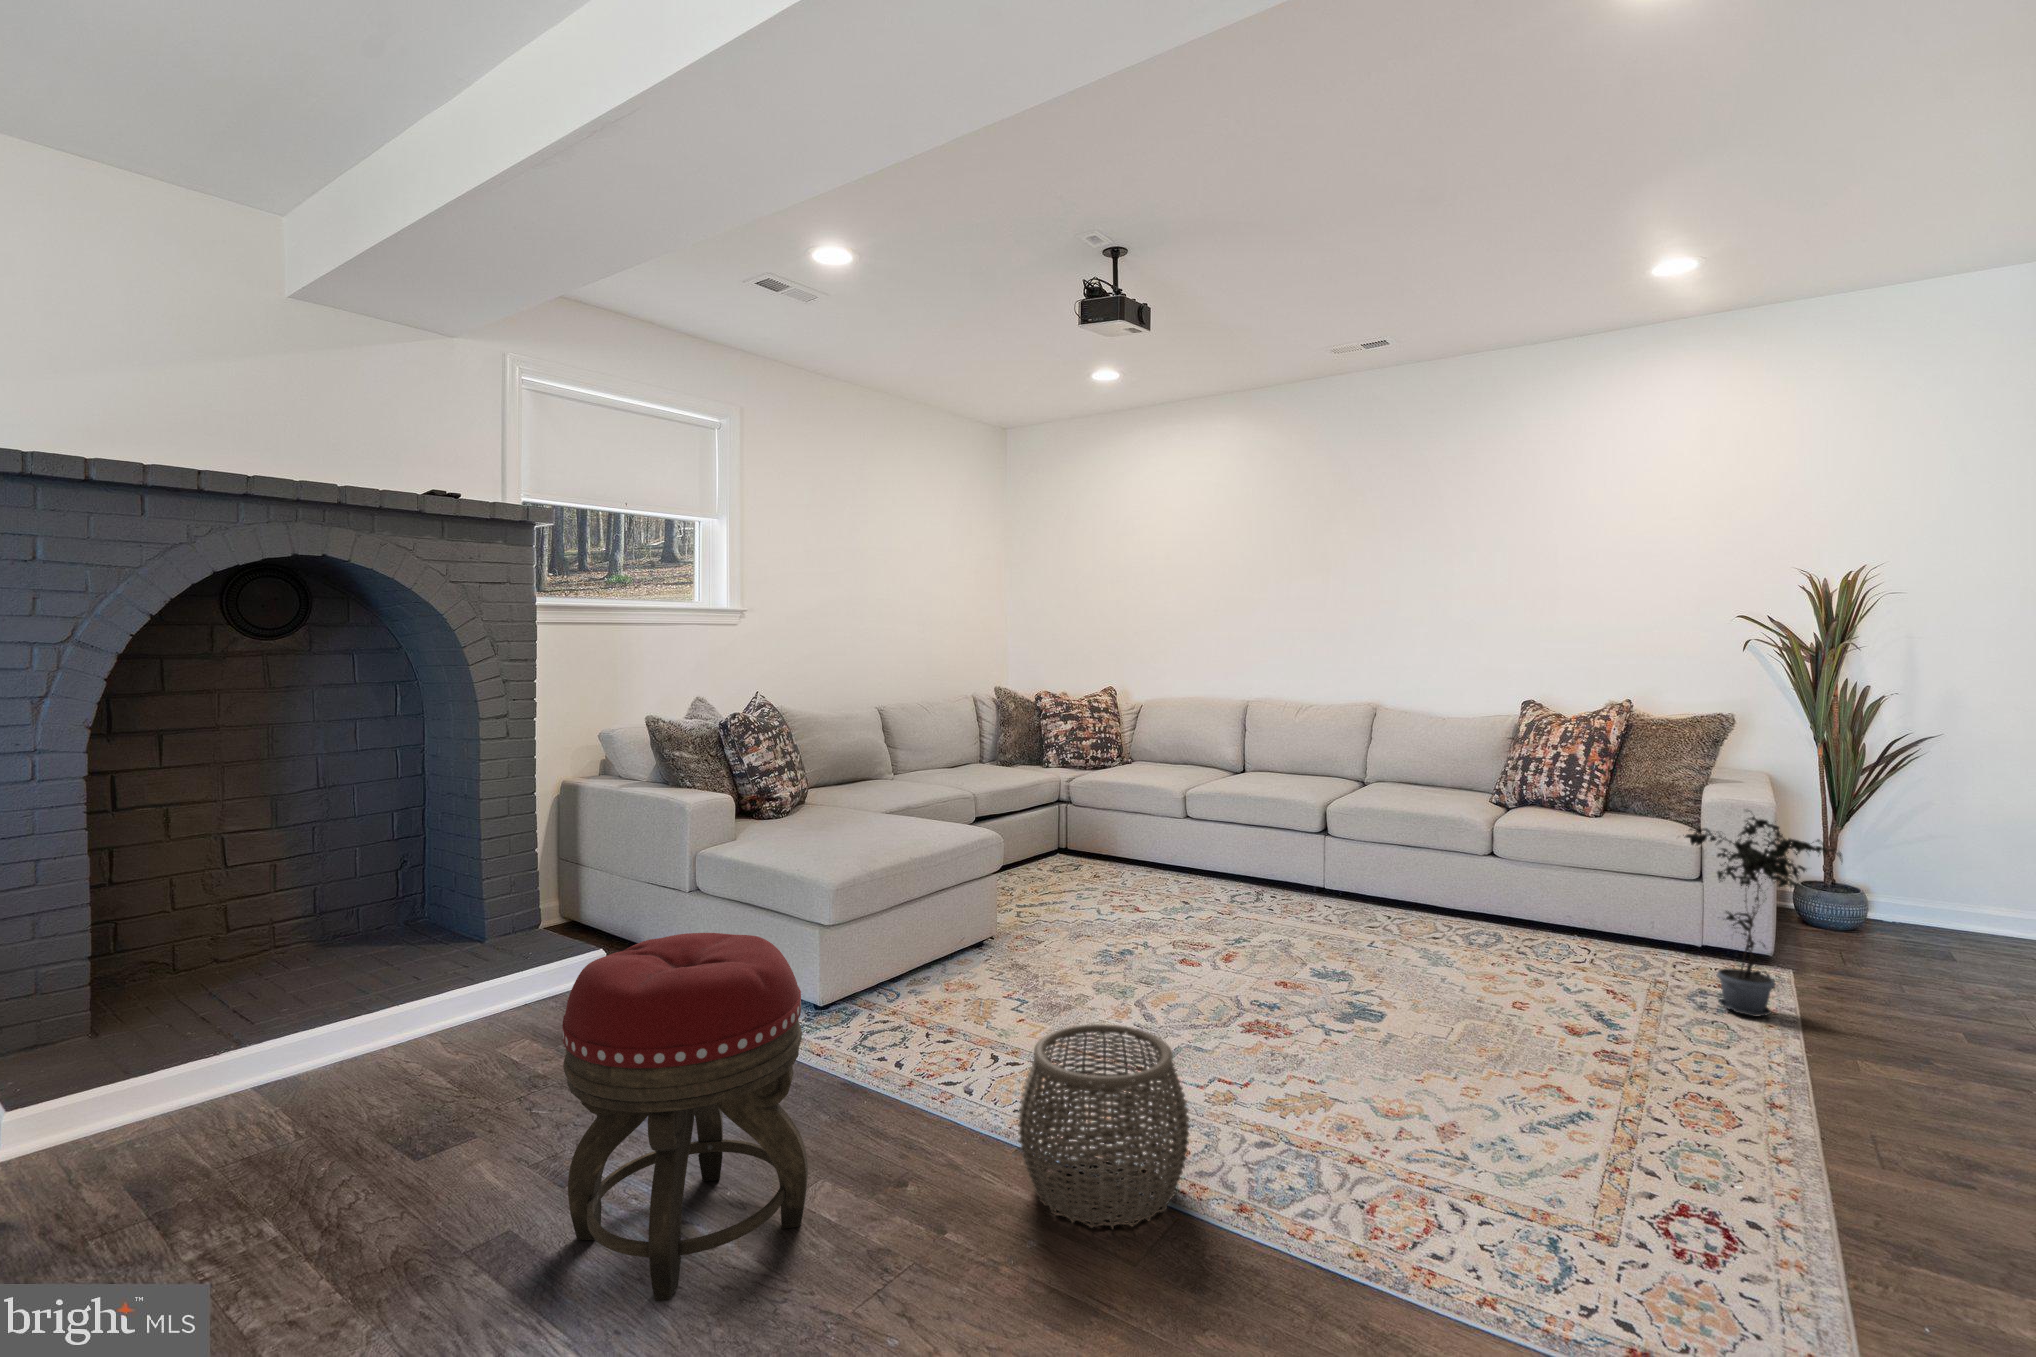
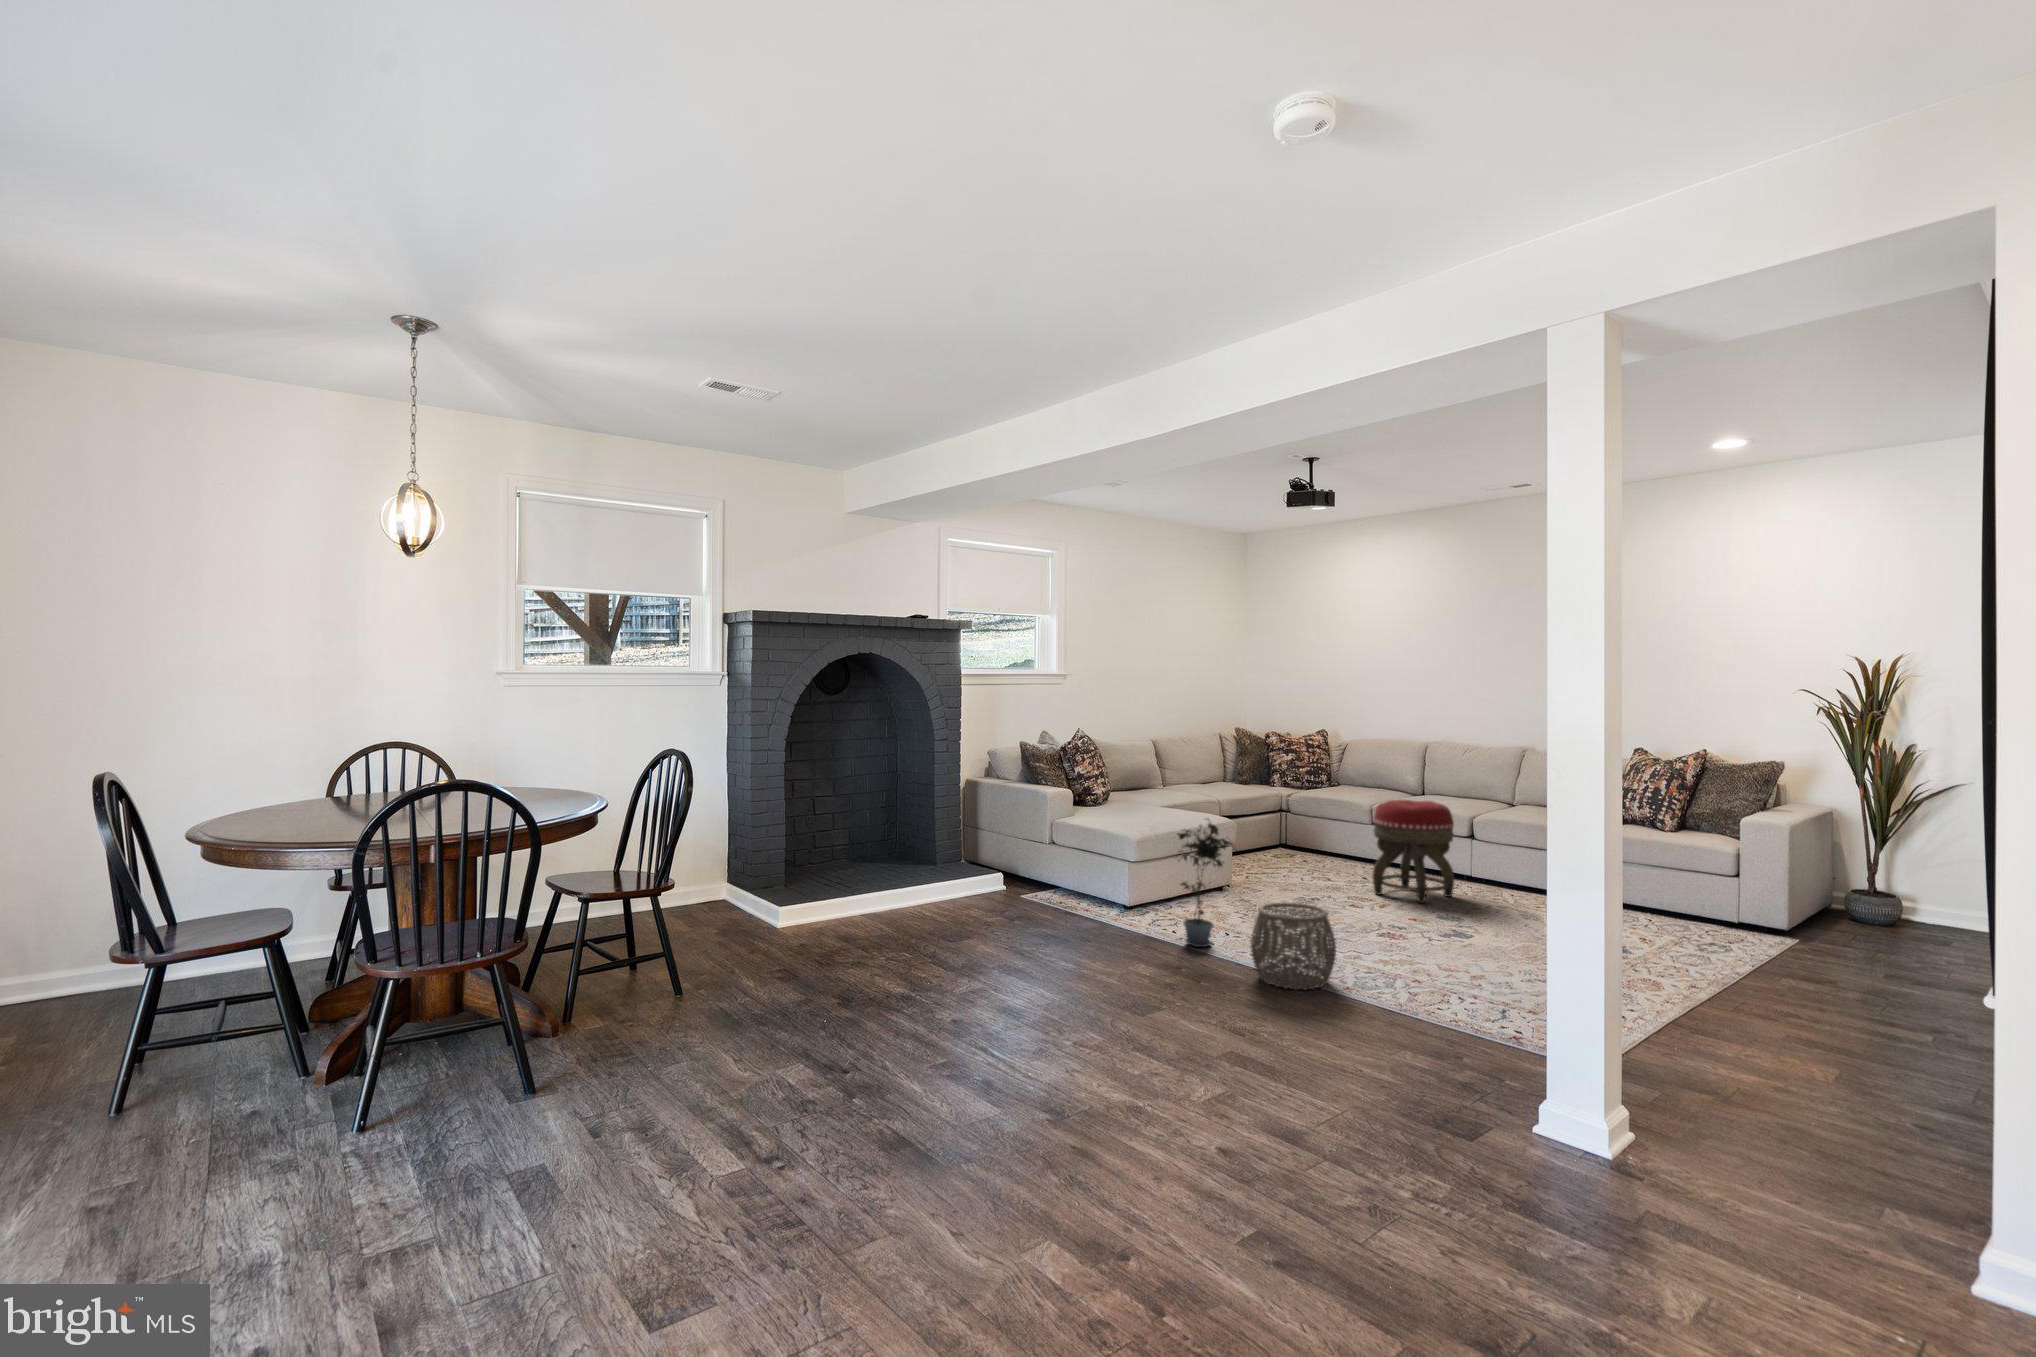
potted plant: present [1685,816,1842,1016] -> present [1178,823,1233,947]
footstool: present [562,933,808,1301] -> present [1372,799,1454,903]

